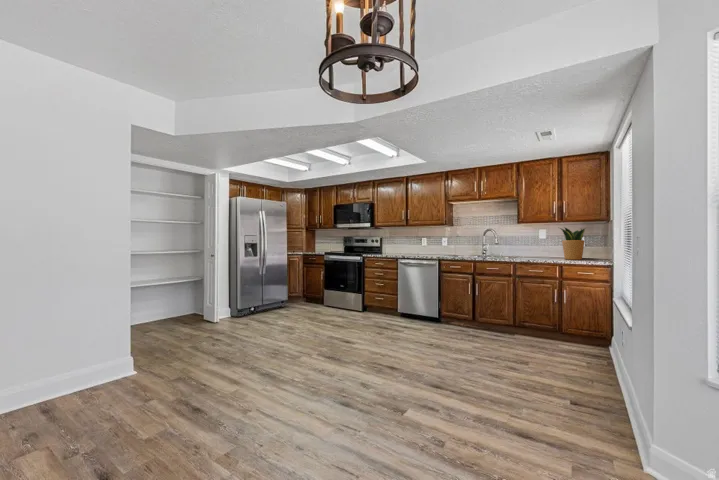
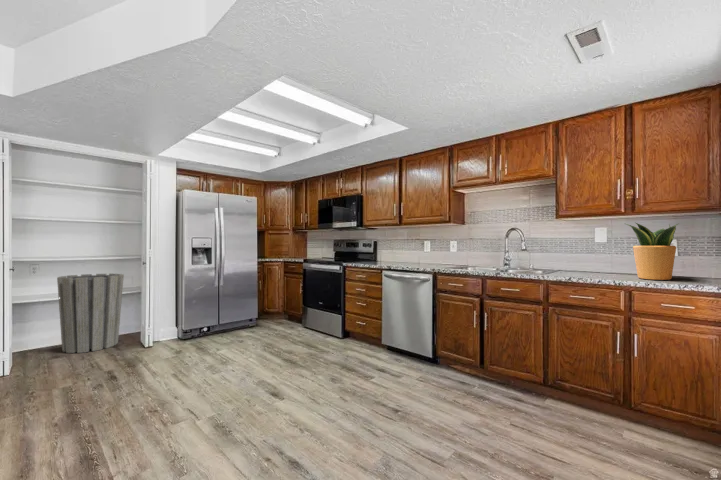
trash can: none [140,266,190,329] -> present [57,274,124,353]

